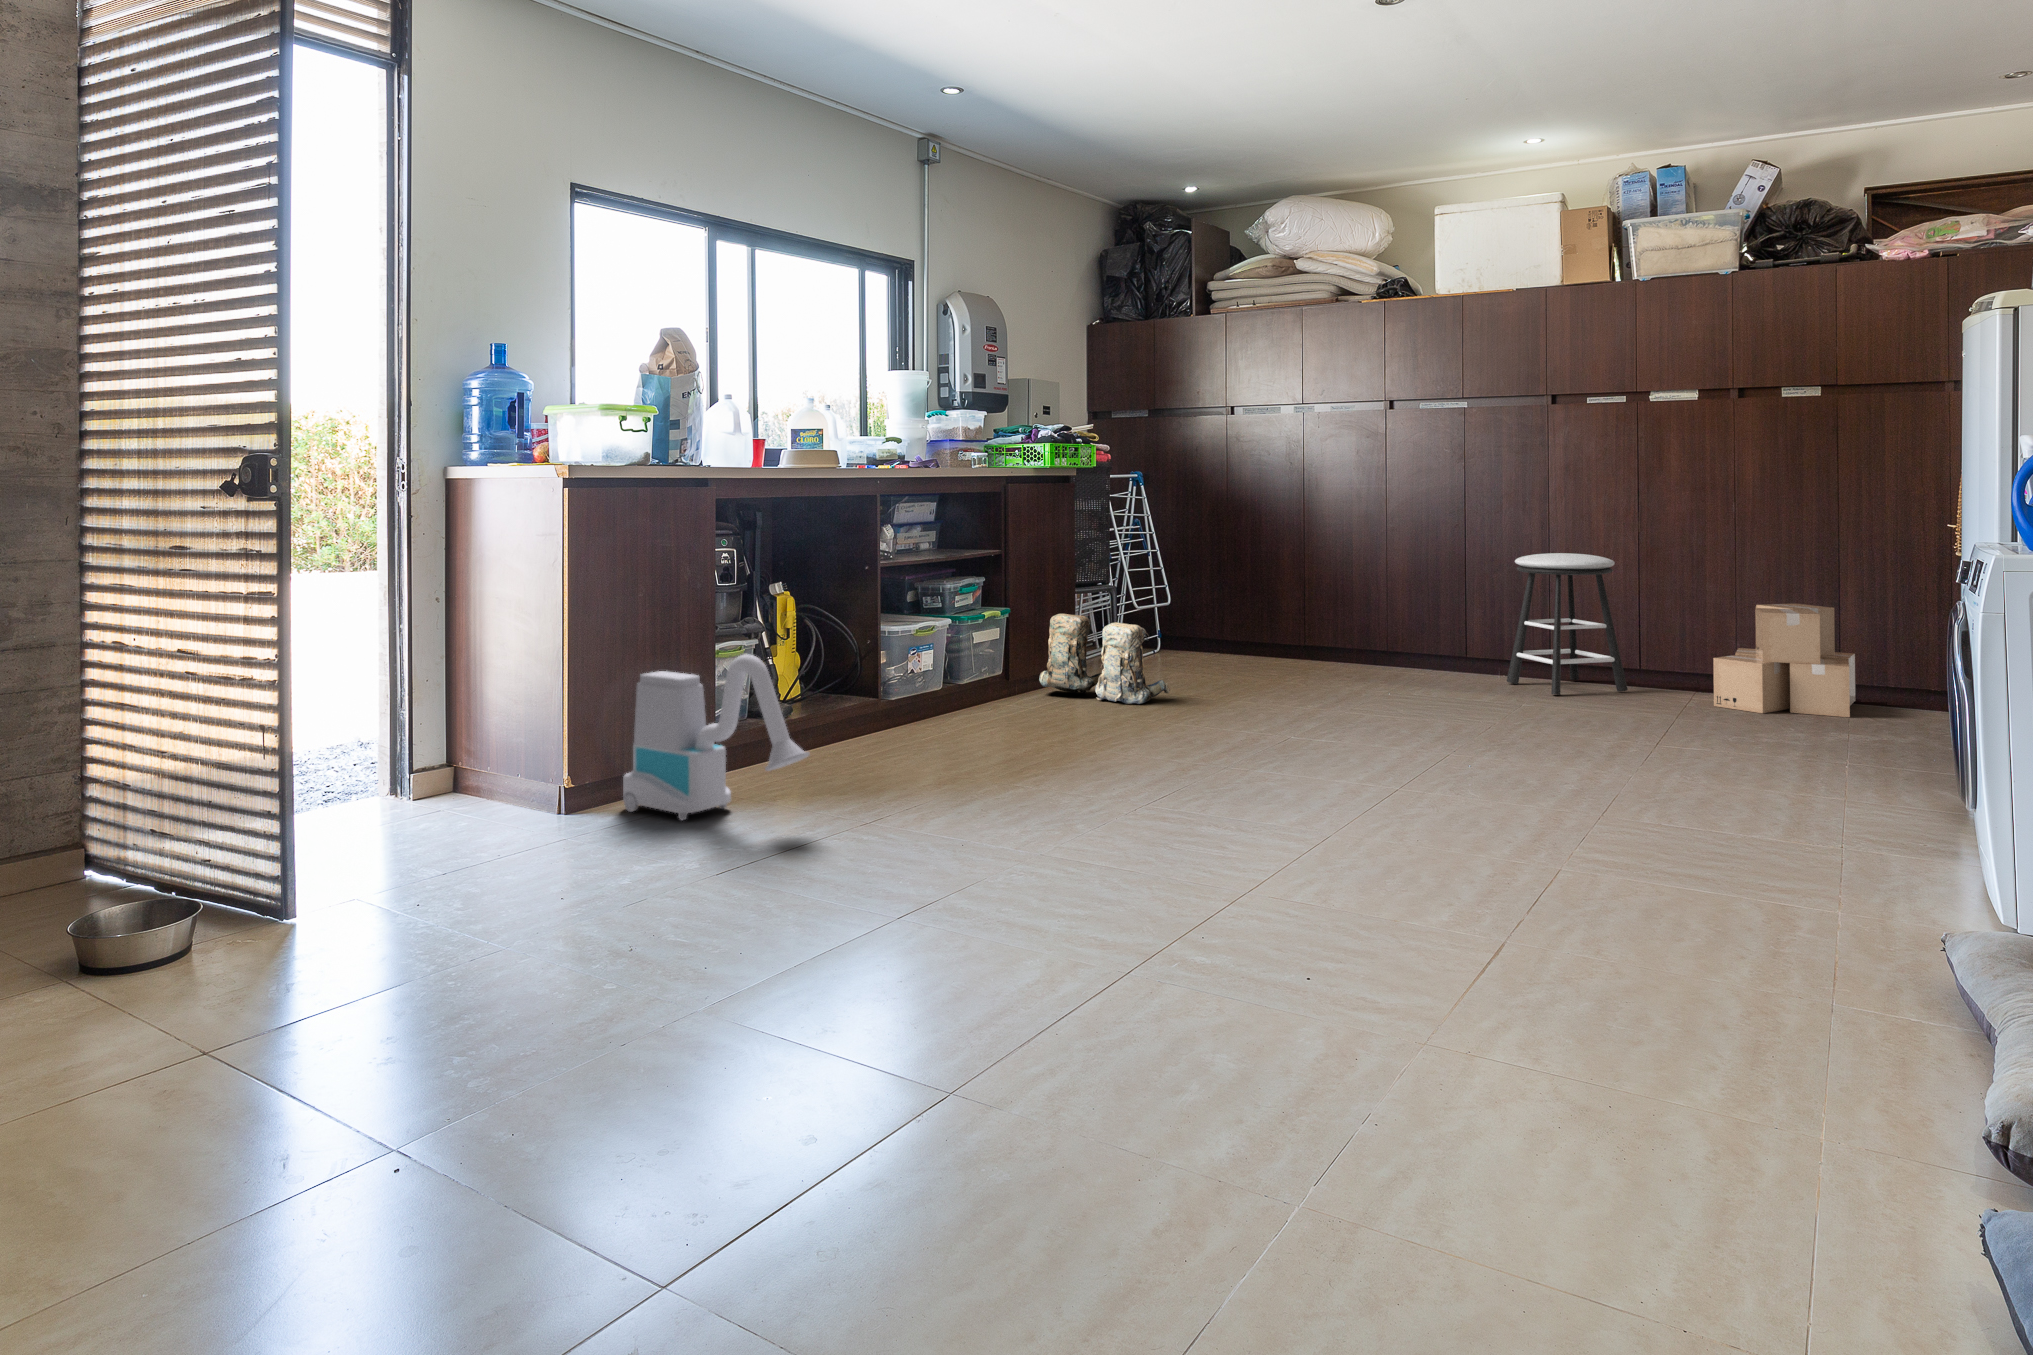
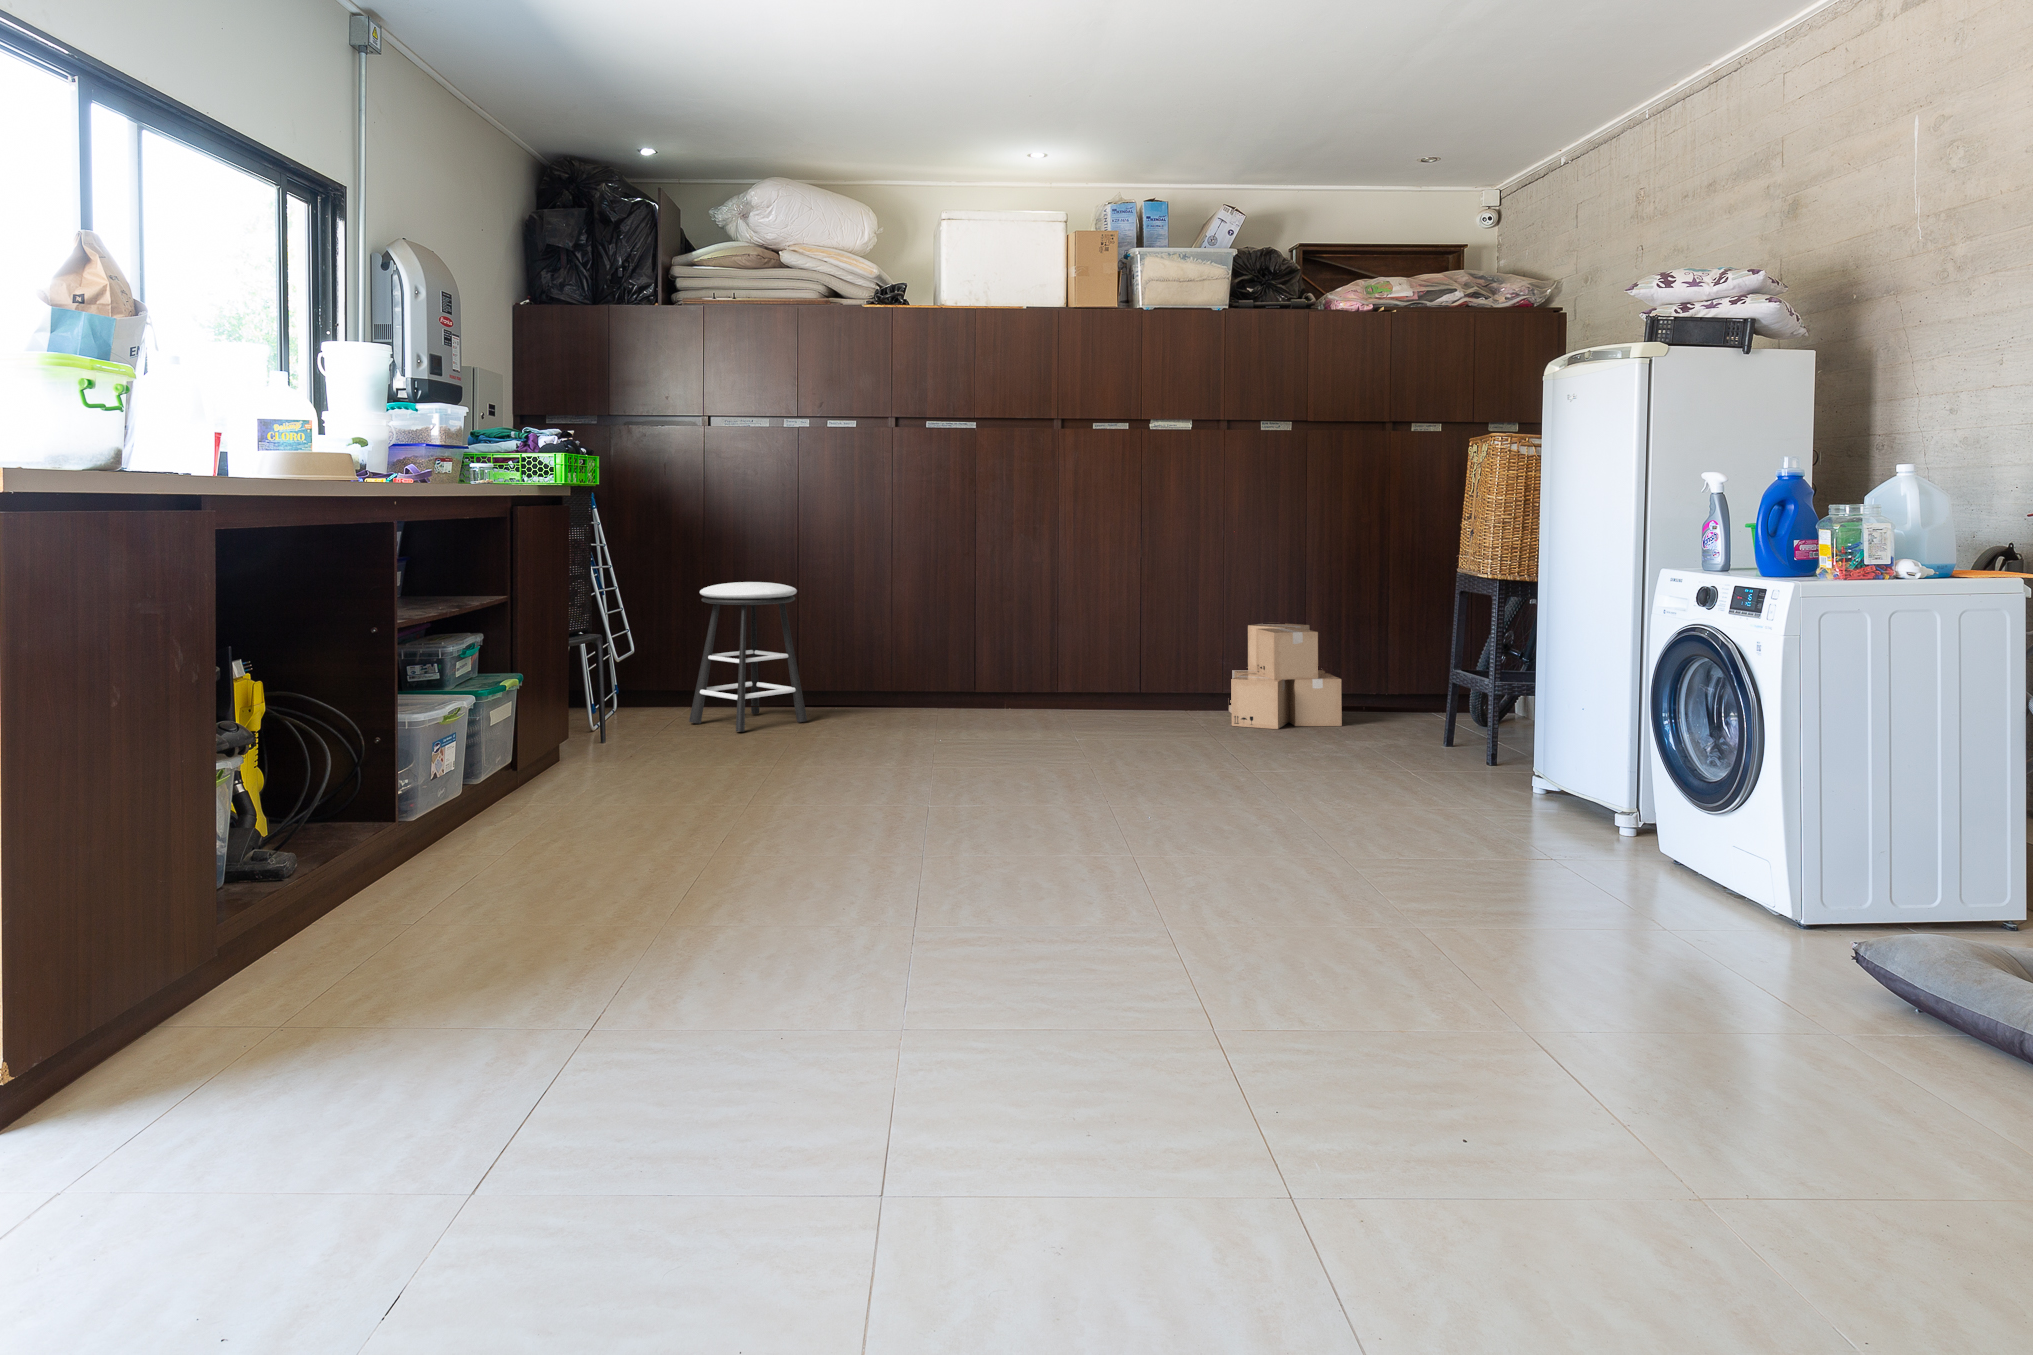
stool: present [1507,553,1628,695] -> present [689,582,807,732]
backpack: present [1039,614,1170,704] -> none [543,677,718,787]
vacuum cleaner: present [623,654,809,820] -> none [93,786,513,1097]

